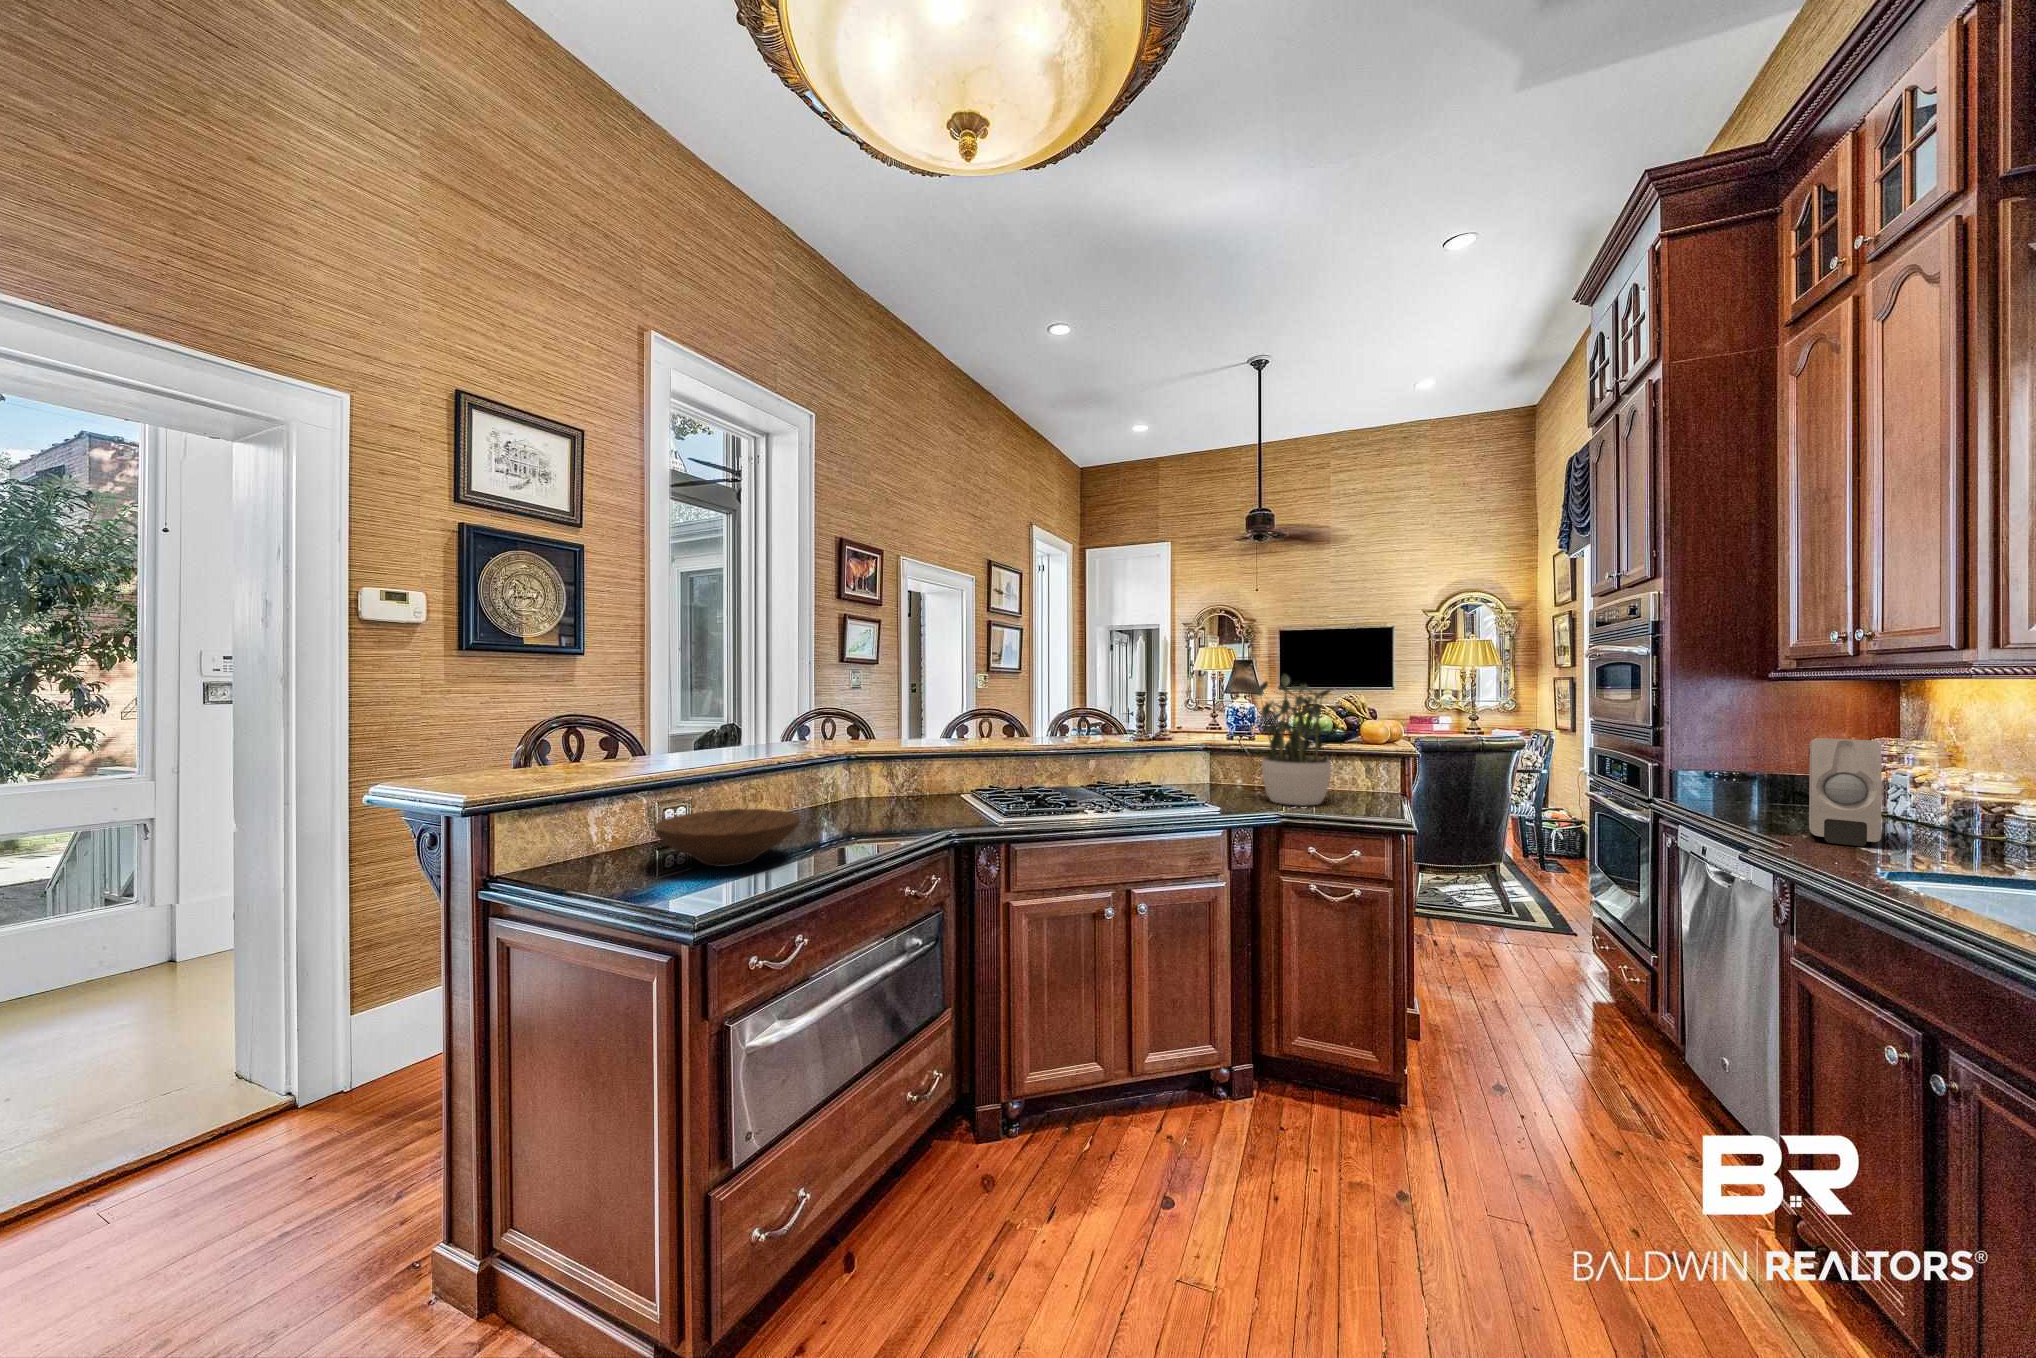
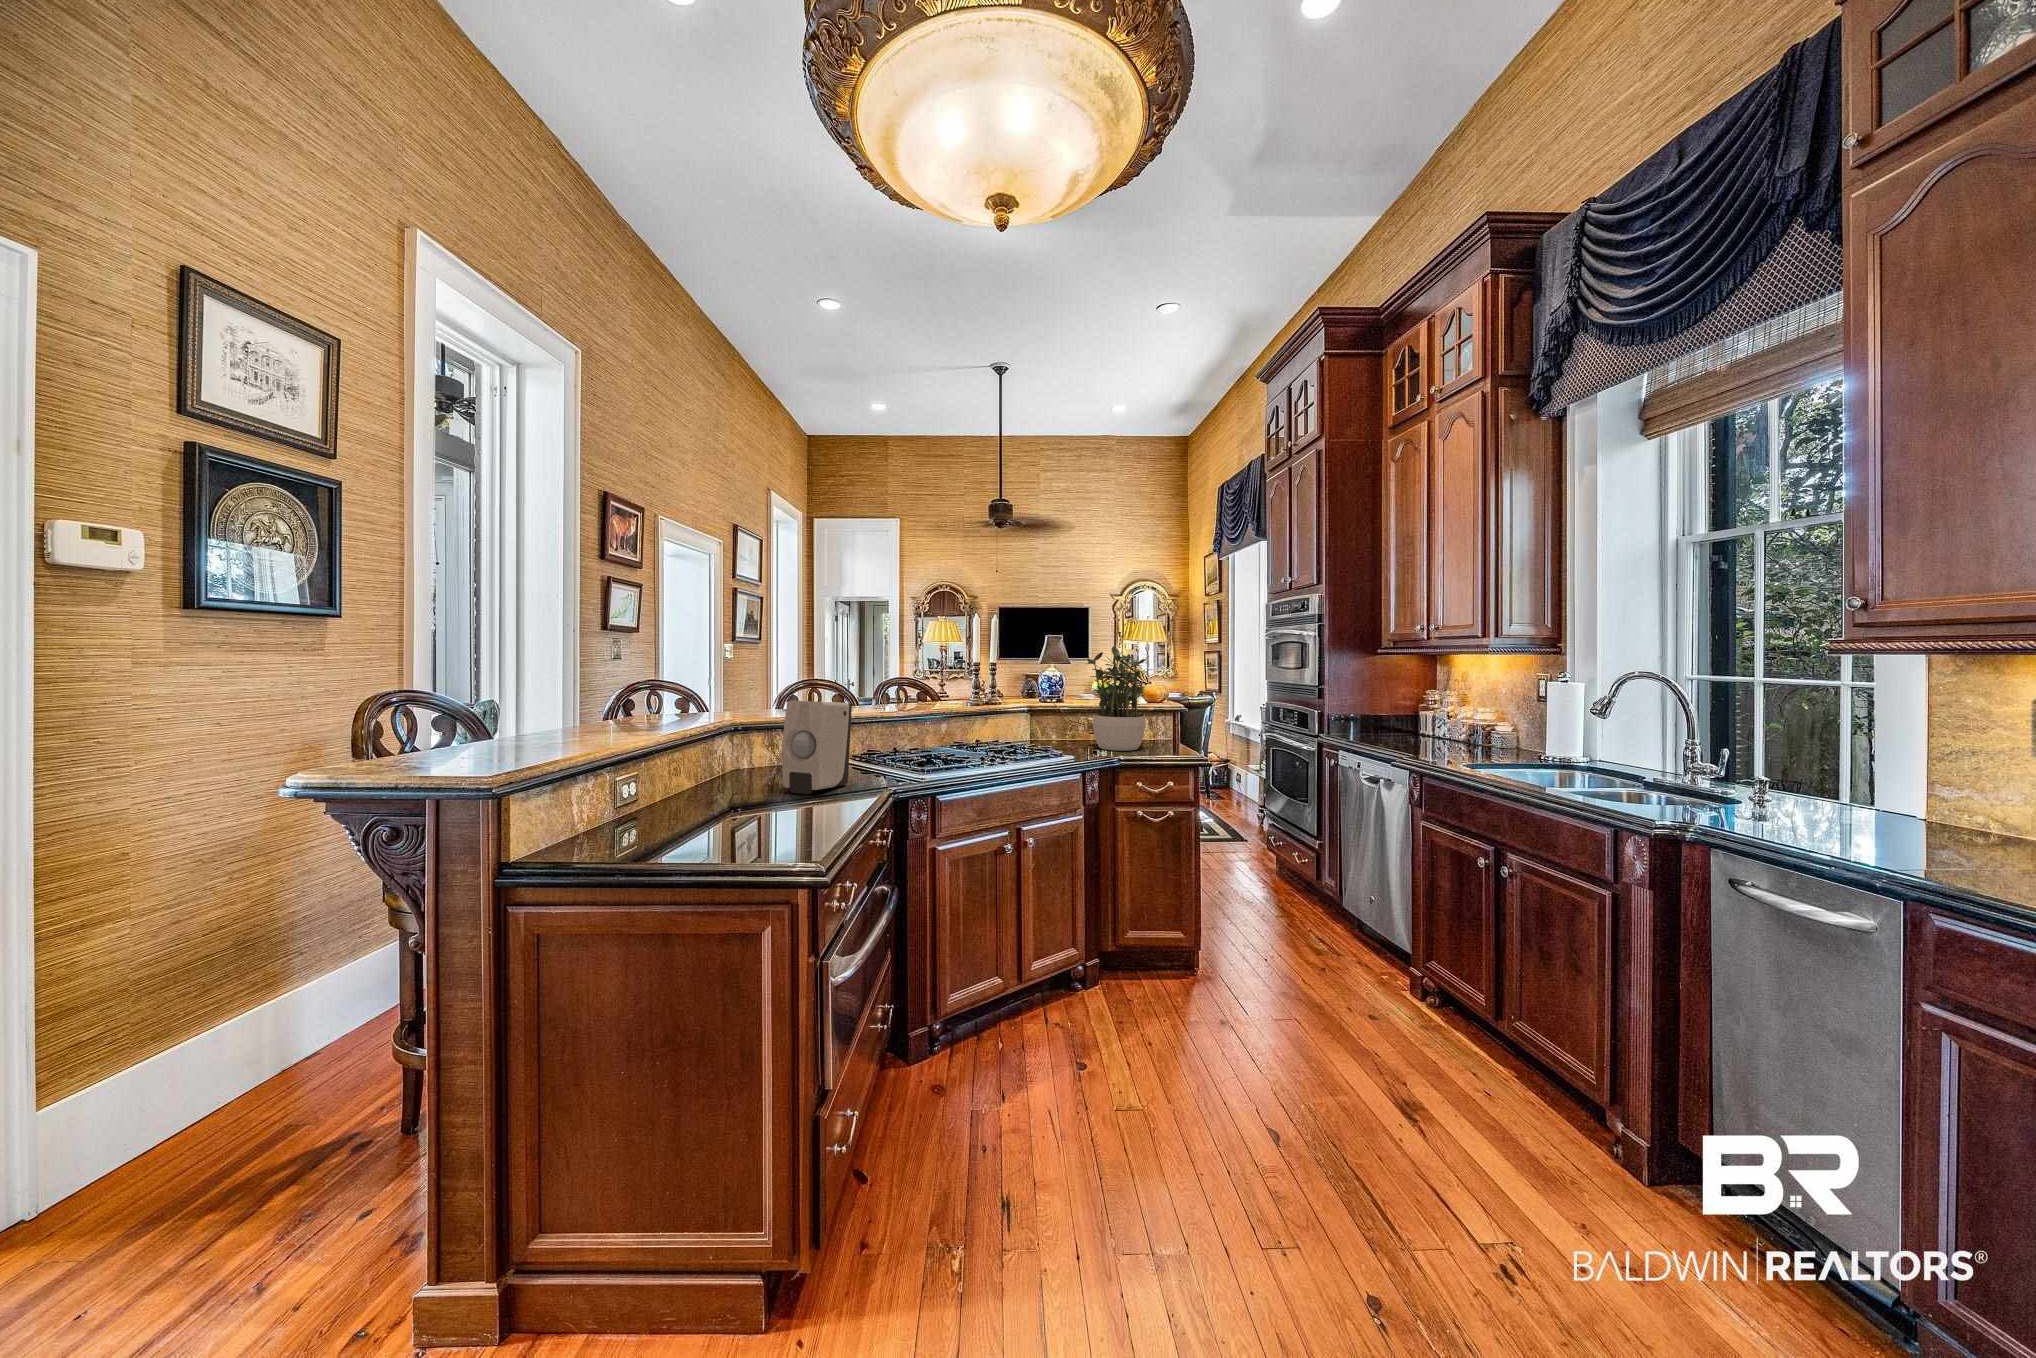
soap dispenser: present [1809,738,1882,846] -> present [782,701,852,794]
wooden bowl: present [655,809,800,867] -> none [662,777,806,834]

